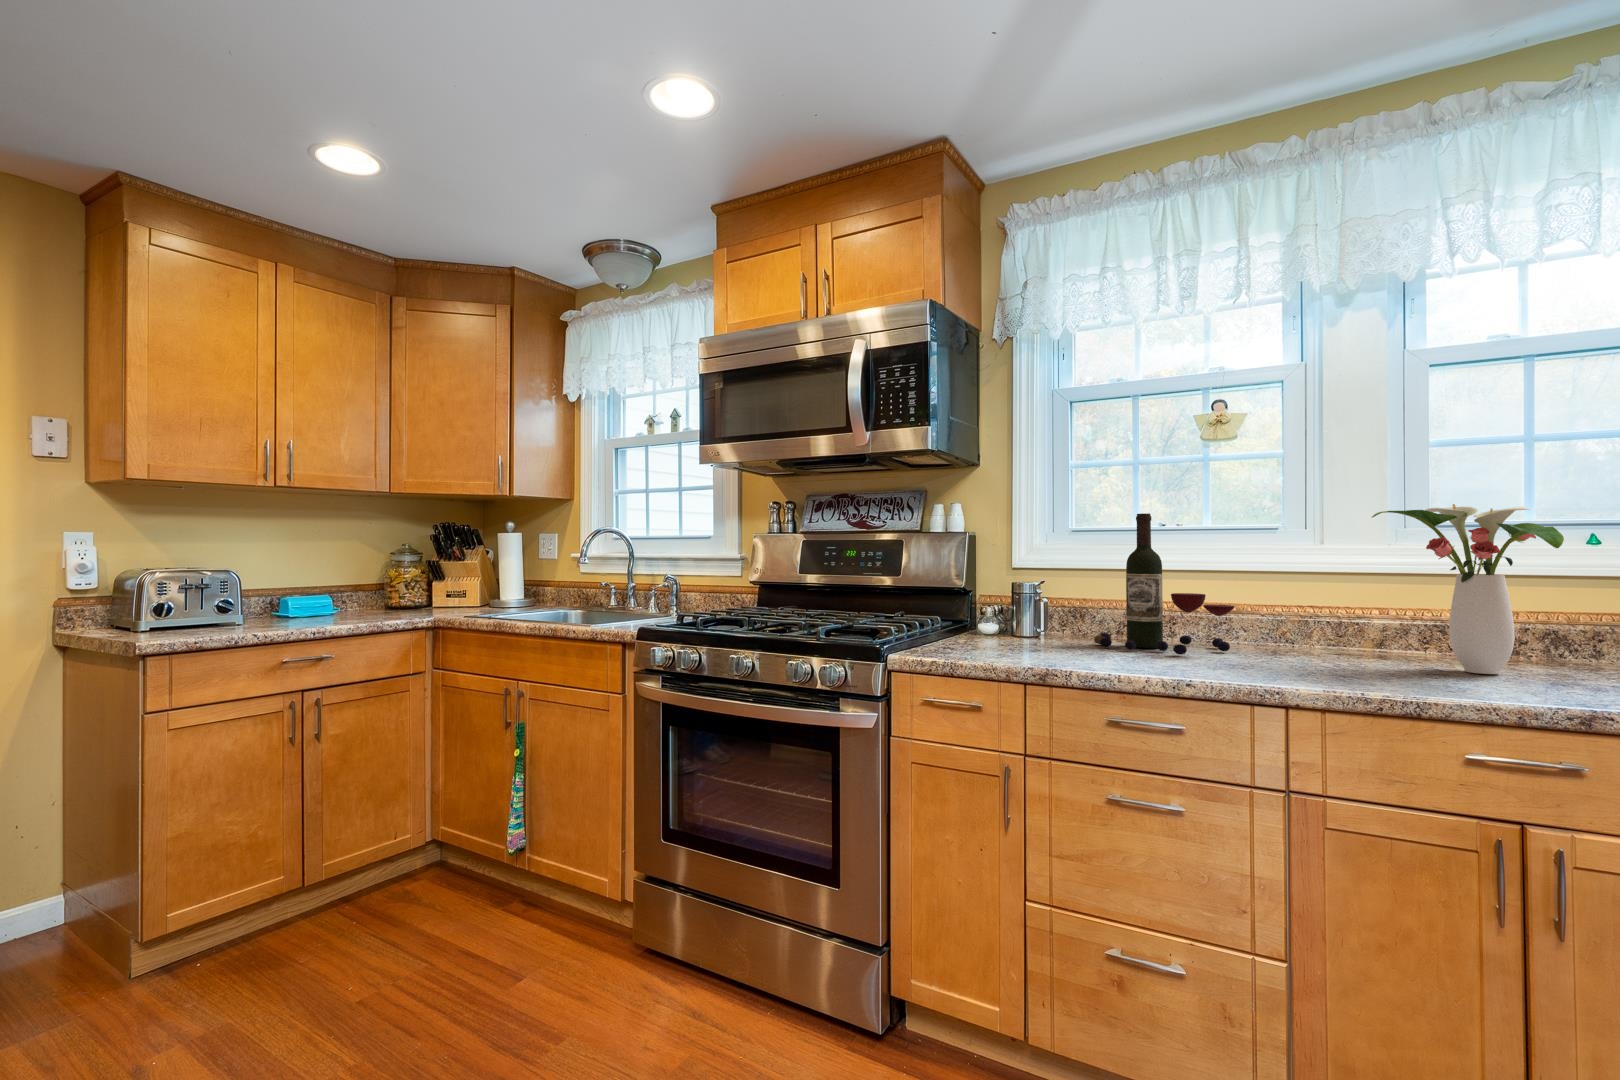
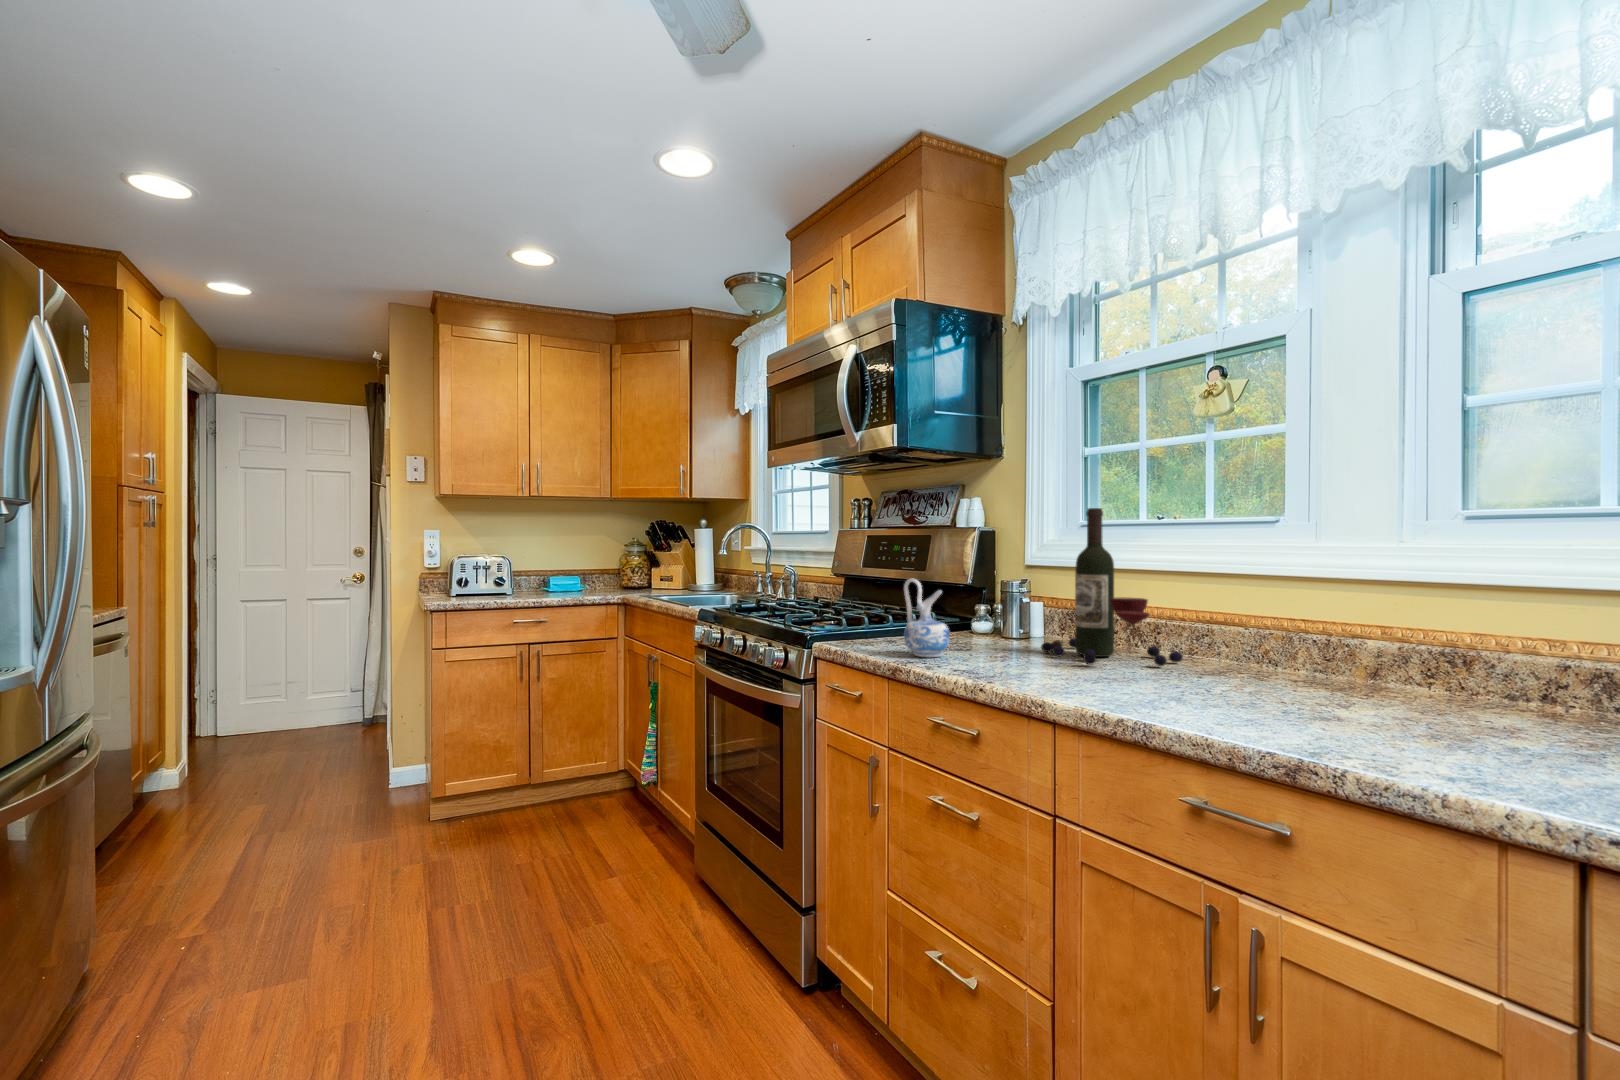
flower arrangement: present [1372,504,1564,674] -> none [1260,492,1463,719]
ceramic pitcher: none [1010,581,1058,660] -> present [904,579,950,657]

